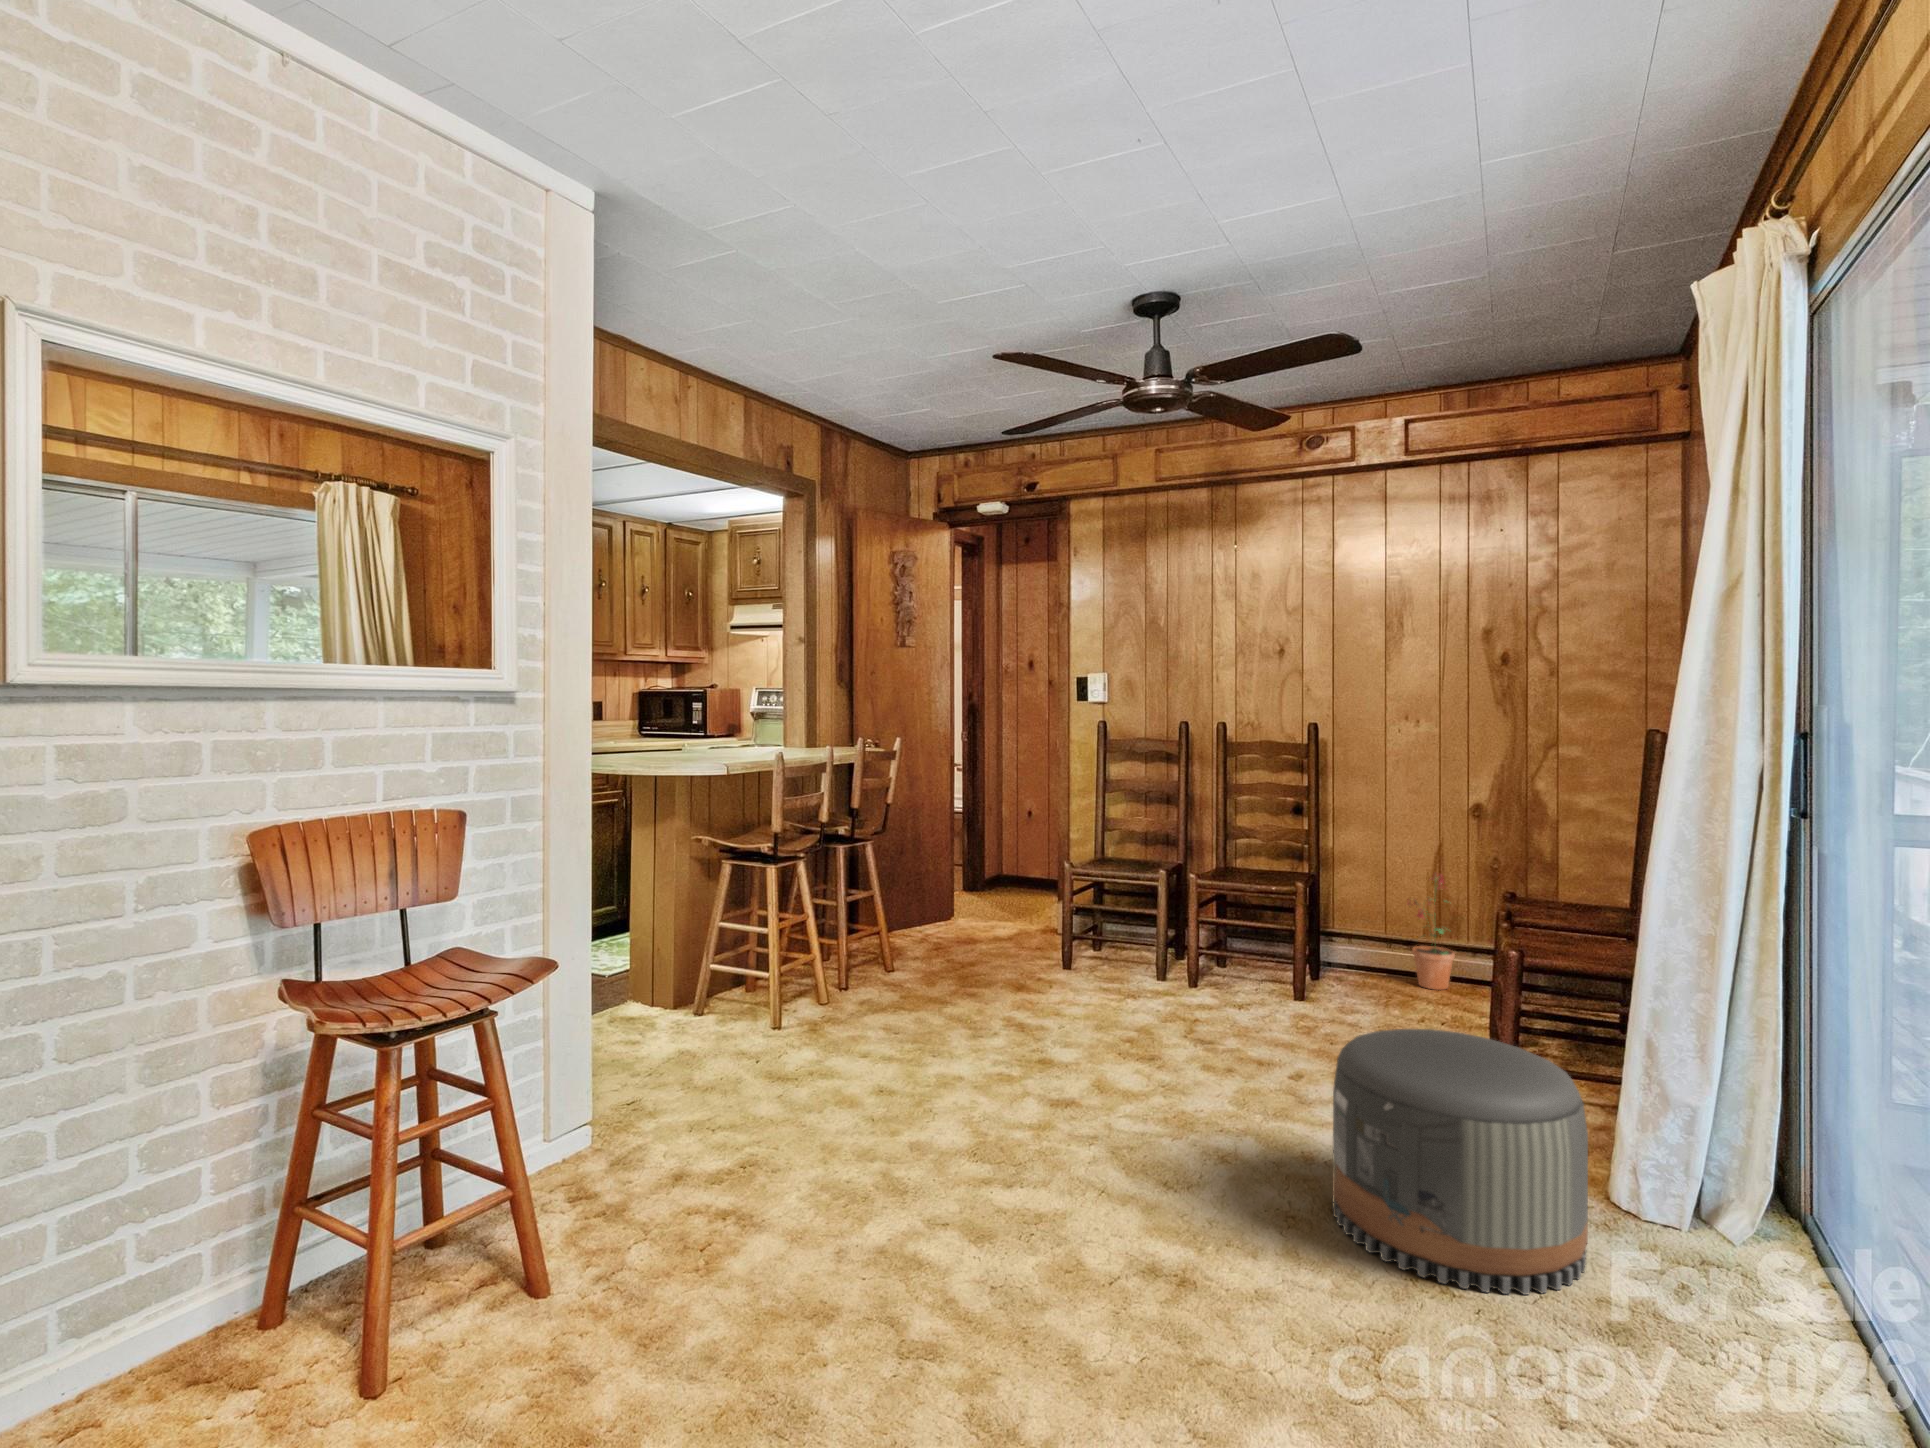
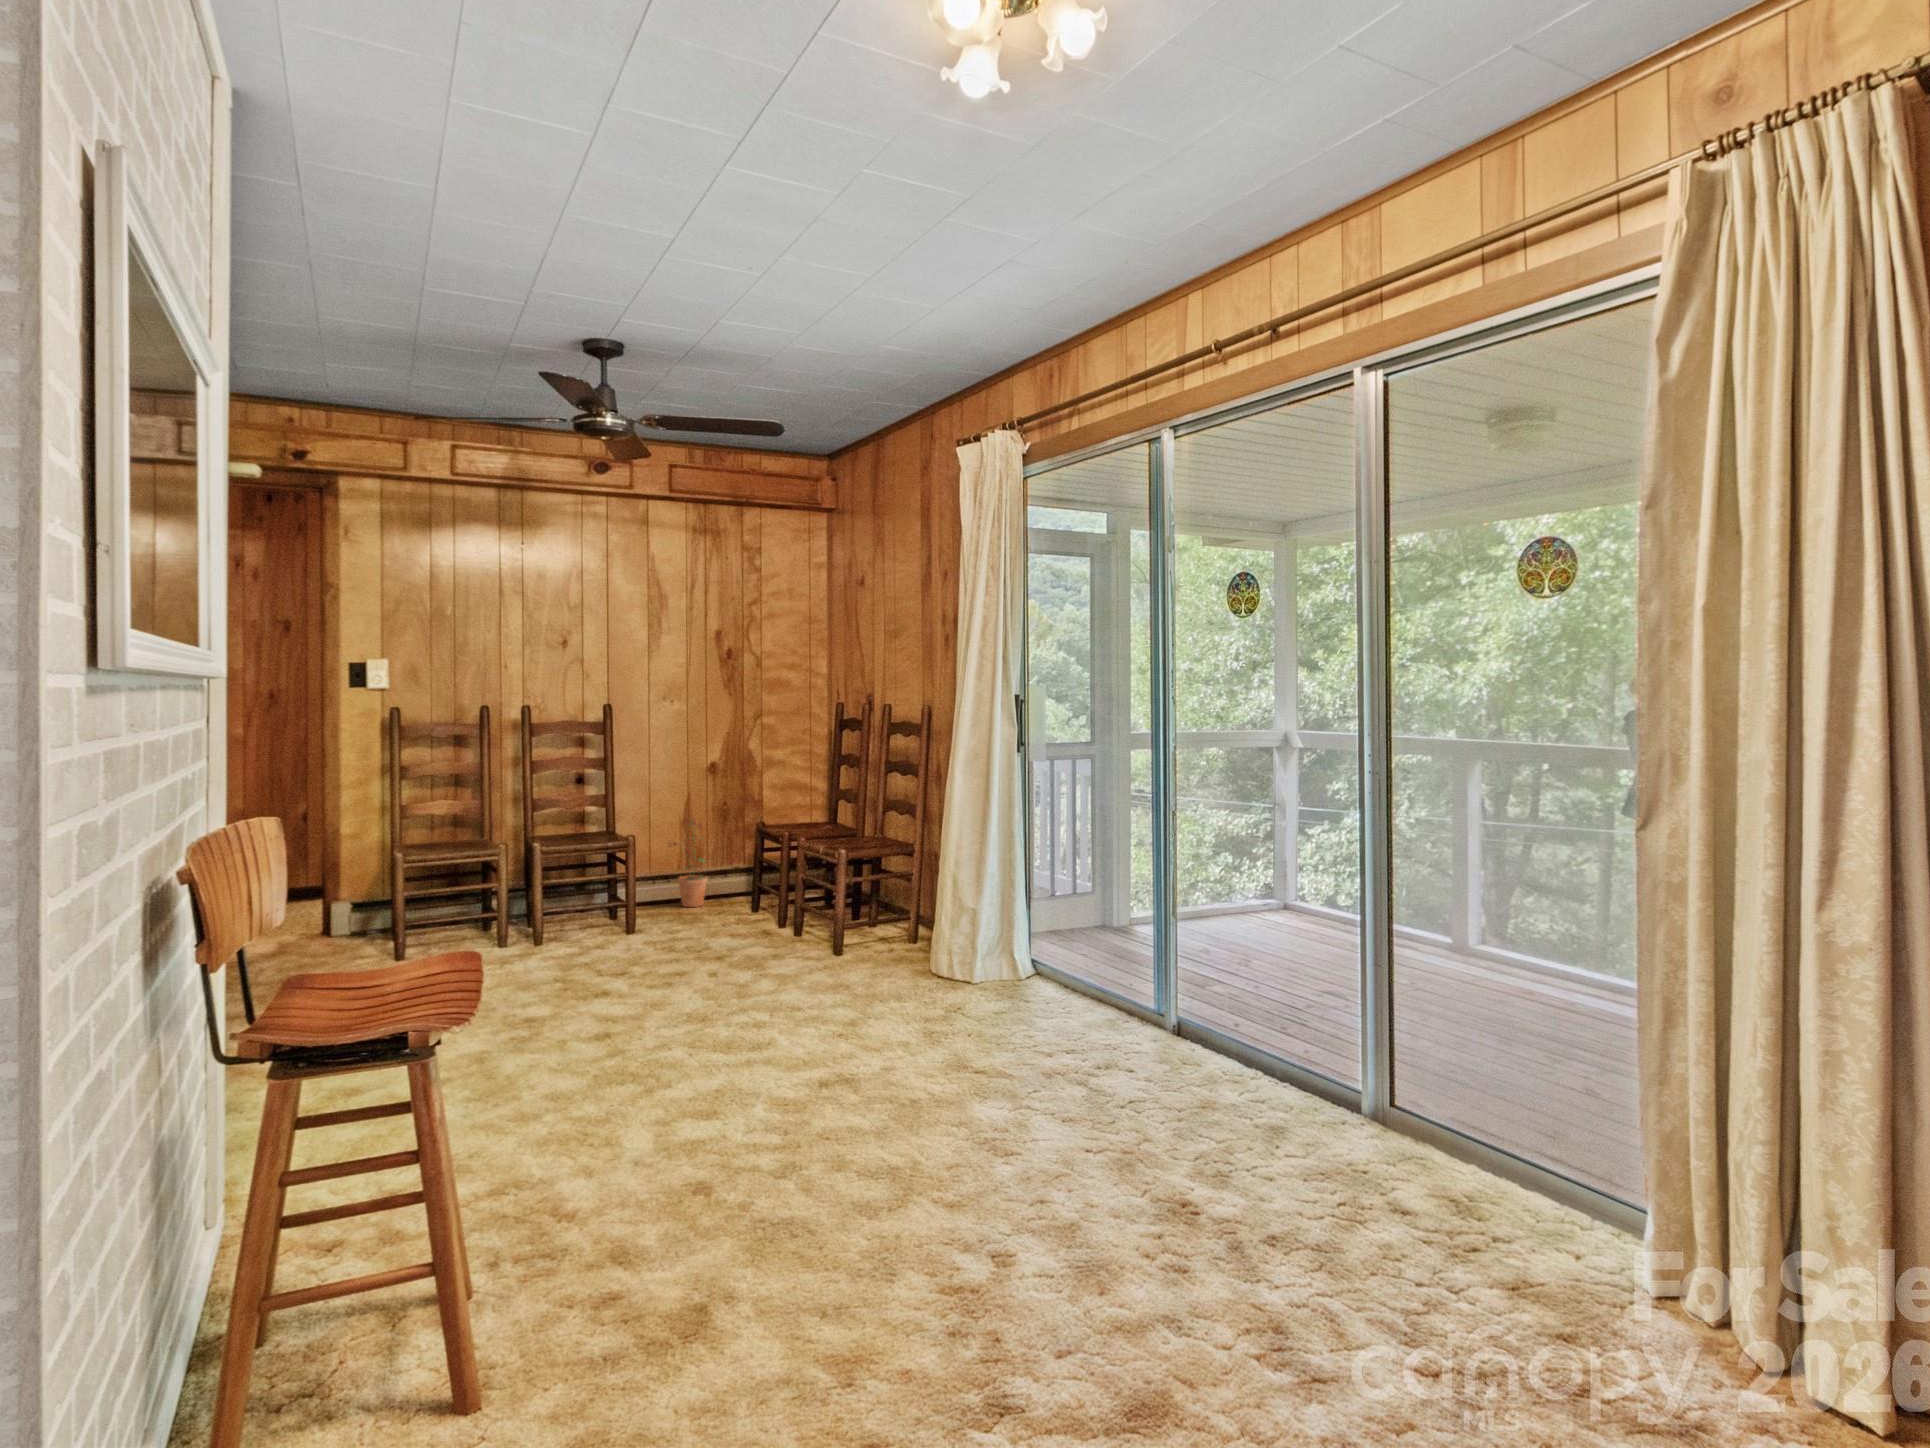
pouf: present [1332,1029,1588,1295] -> none [830,889,969,1028]

